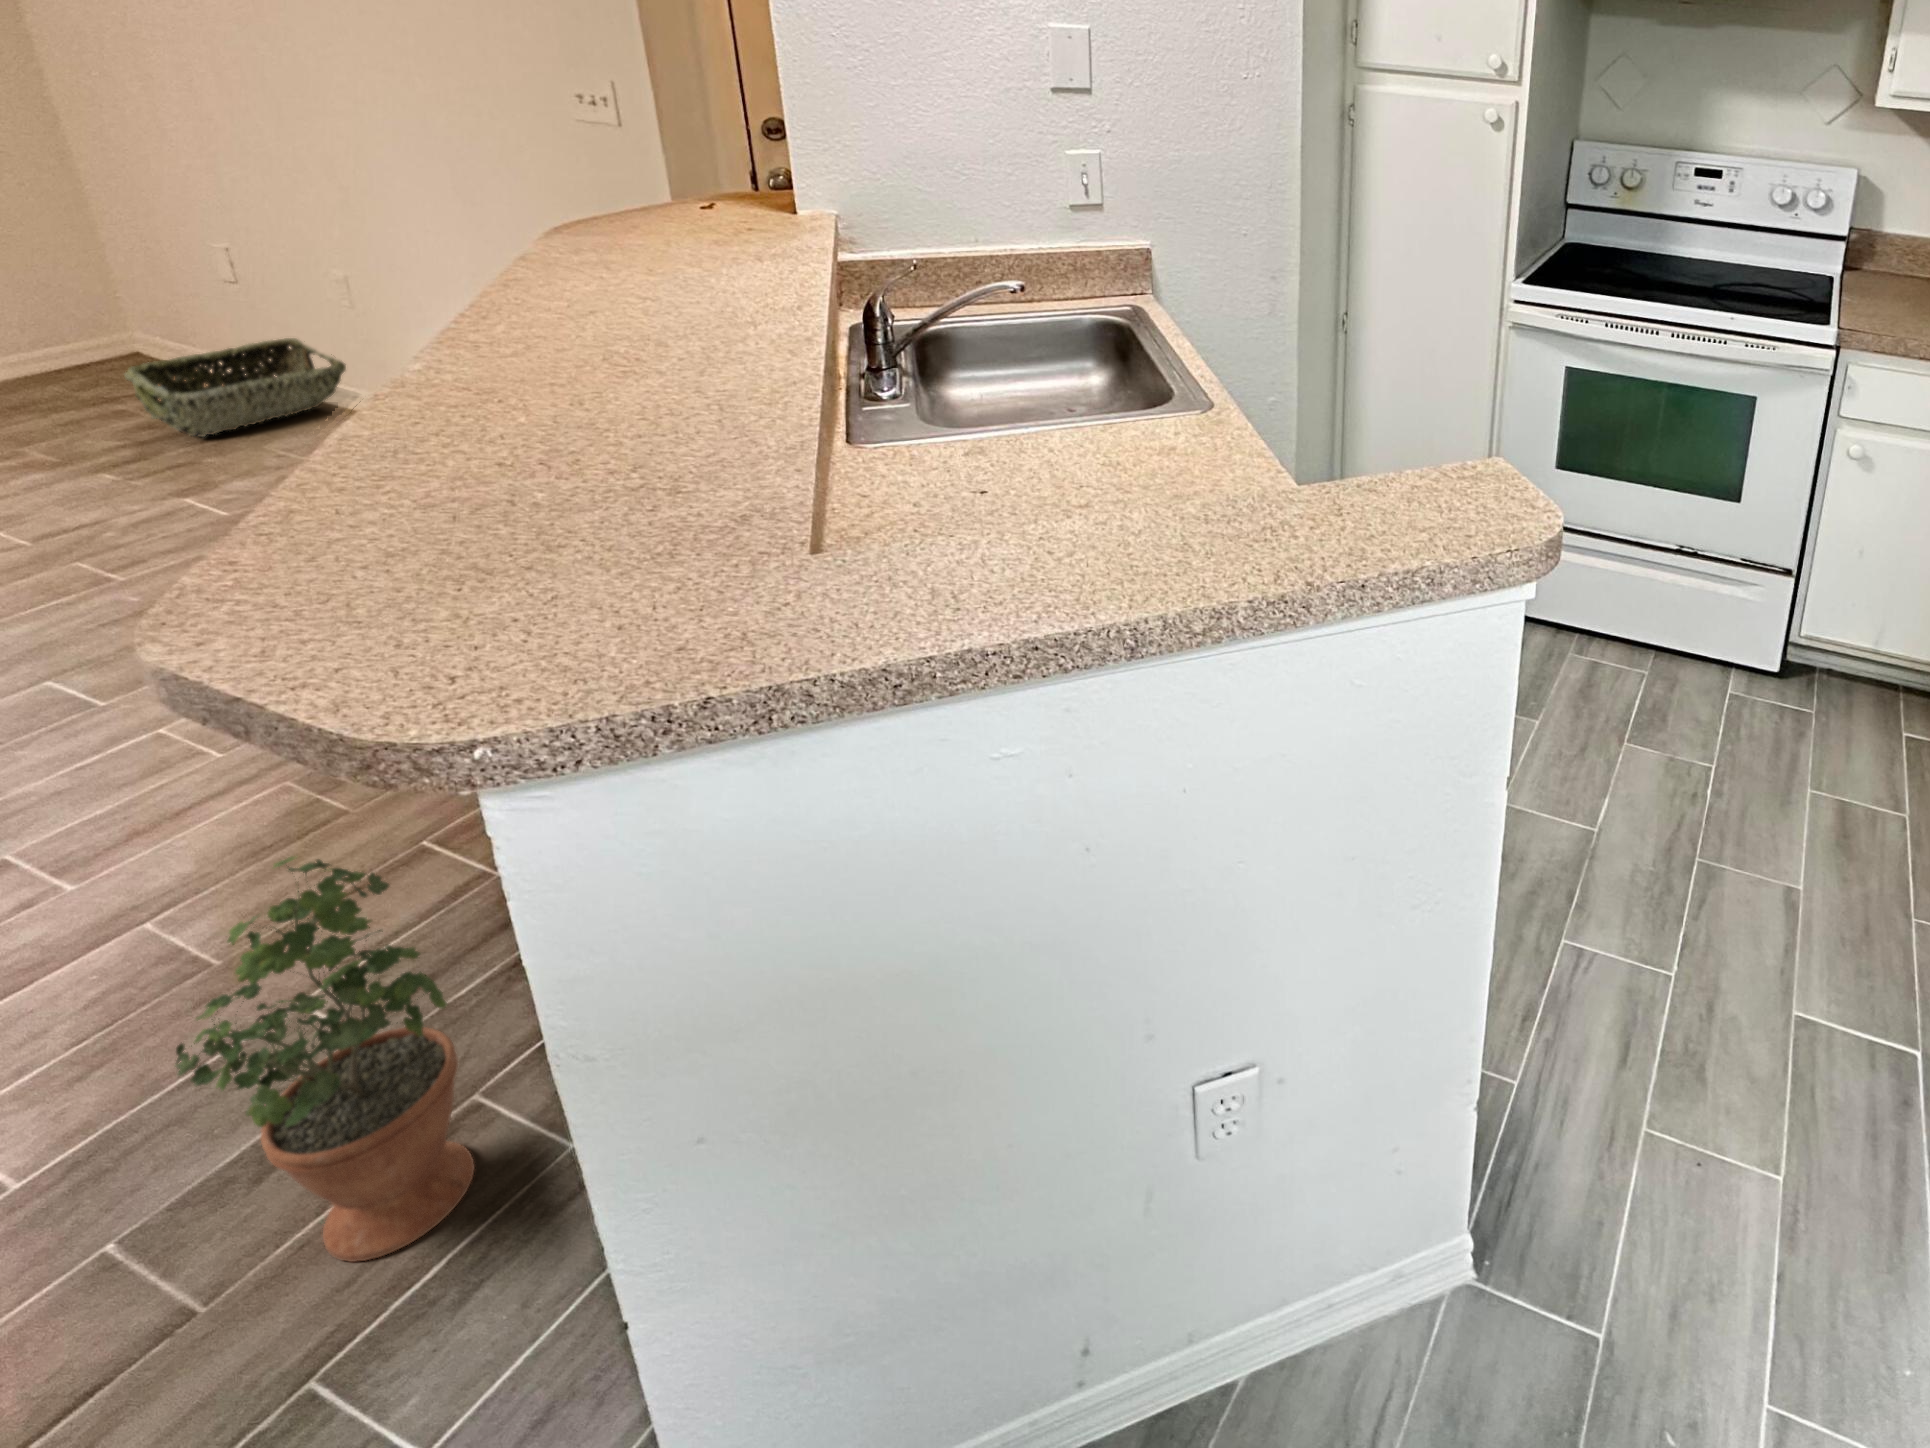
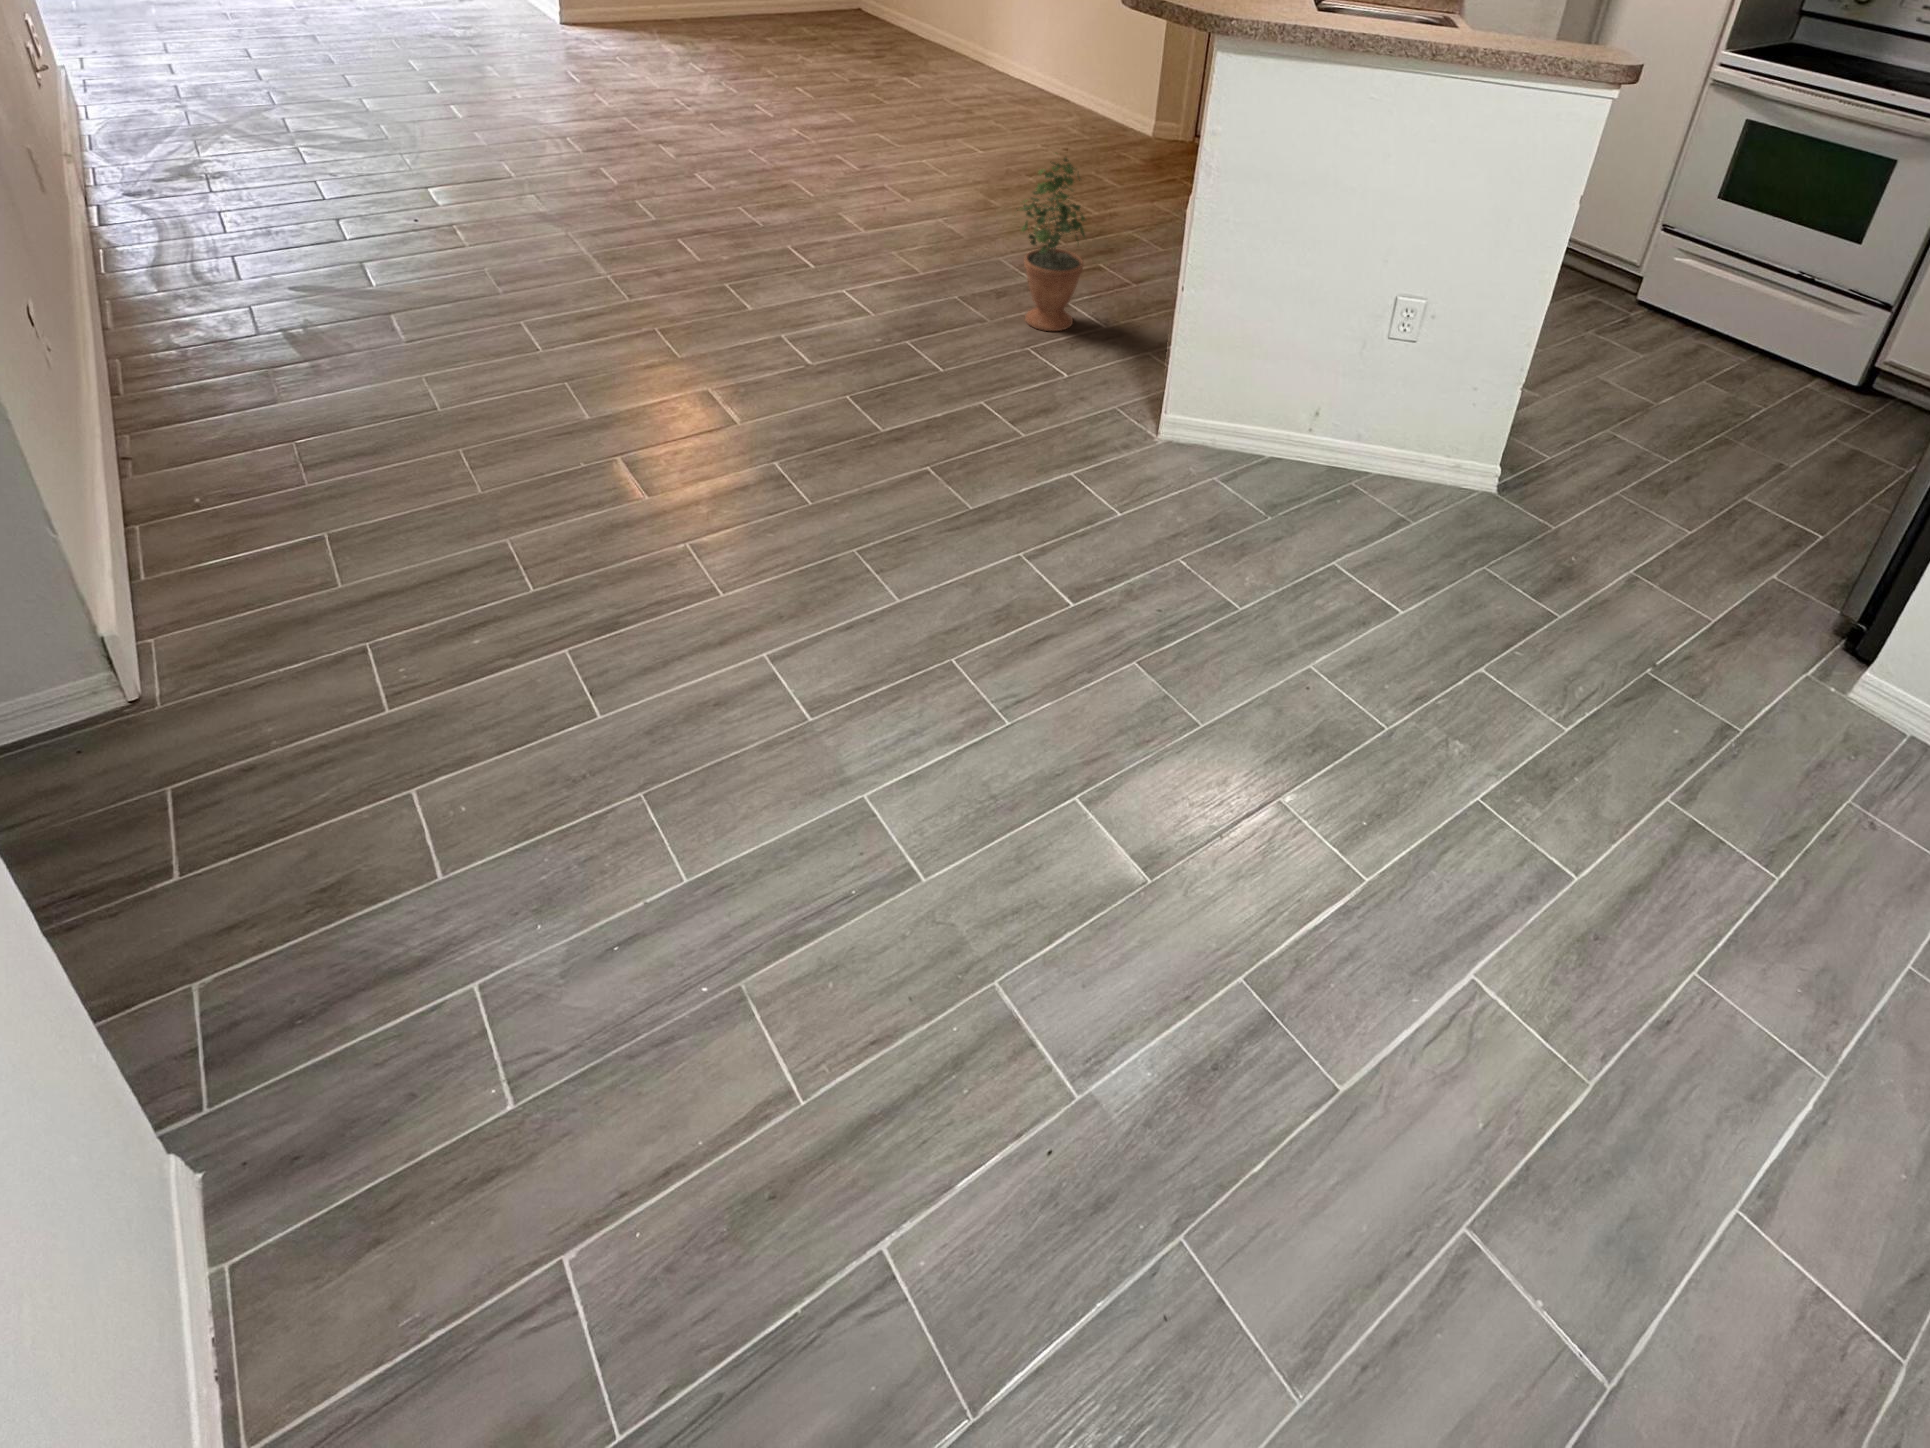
woven basket: present [124,338,346,437] -> none [876,11,964,57]

